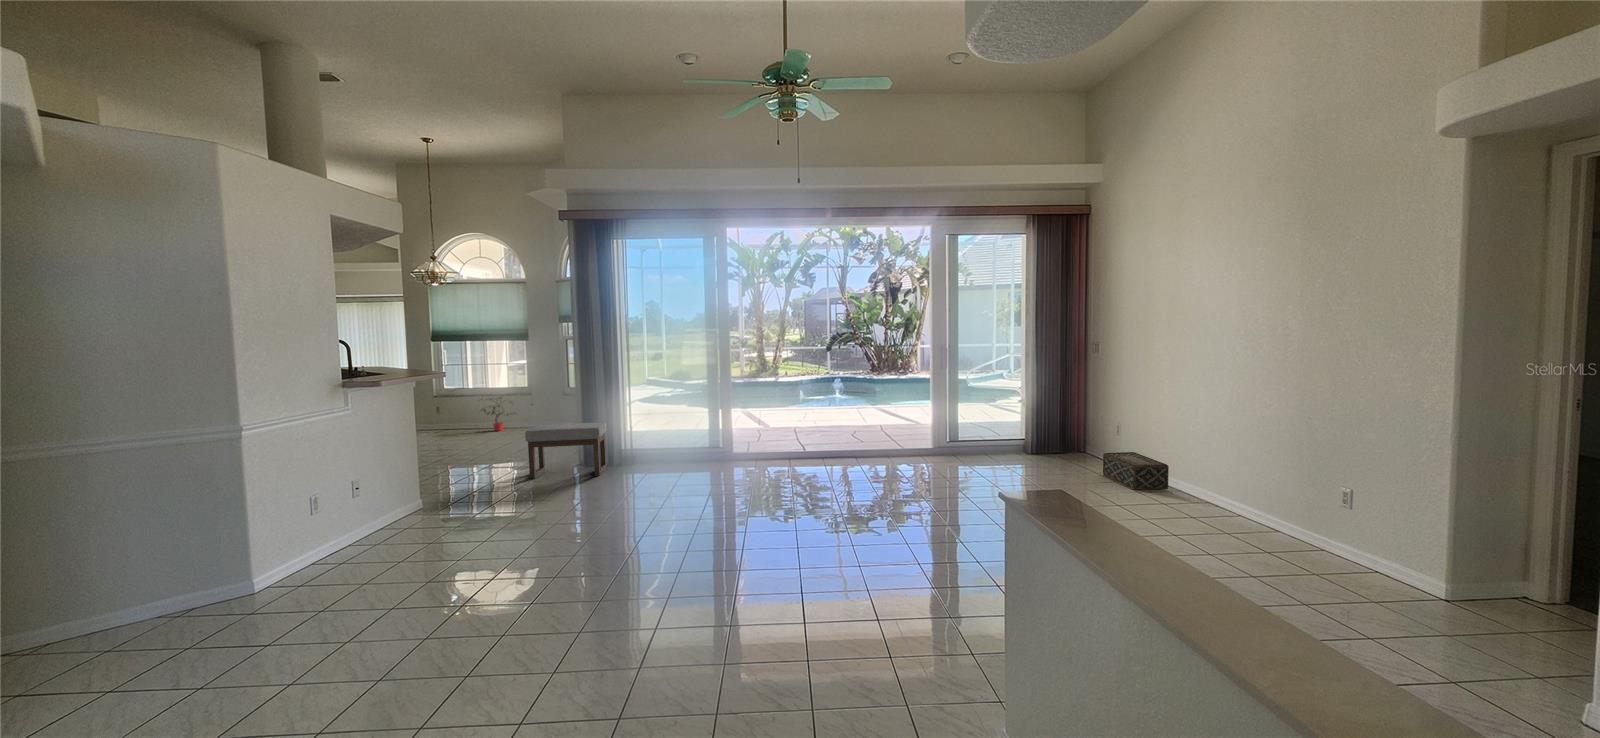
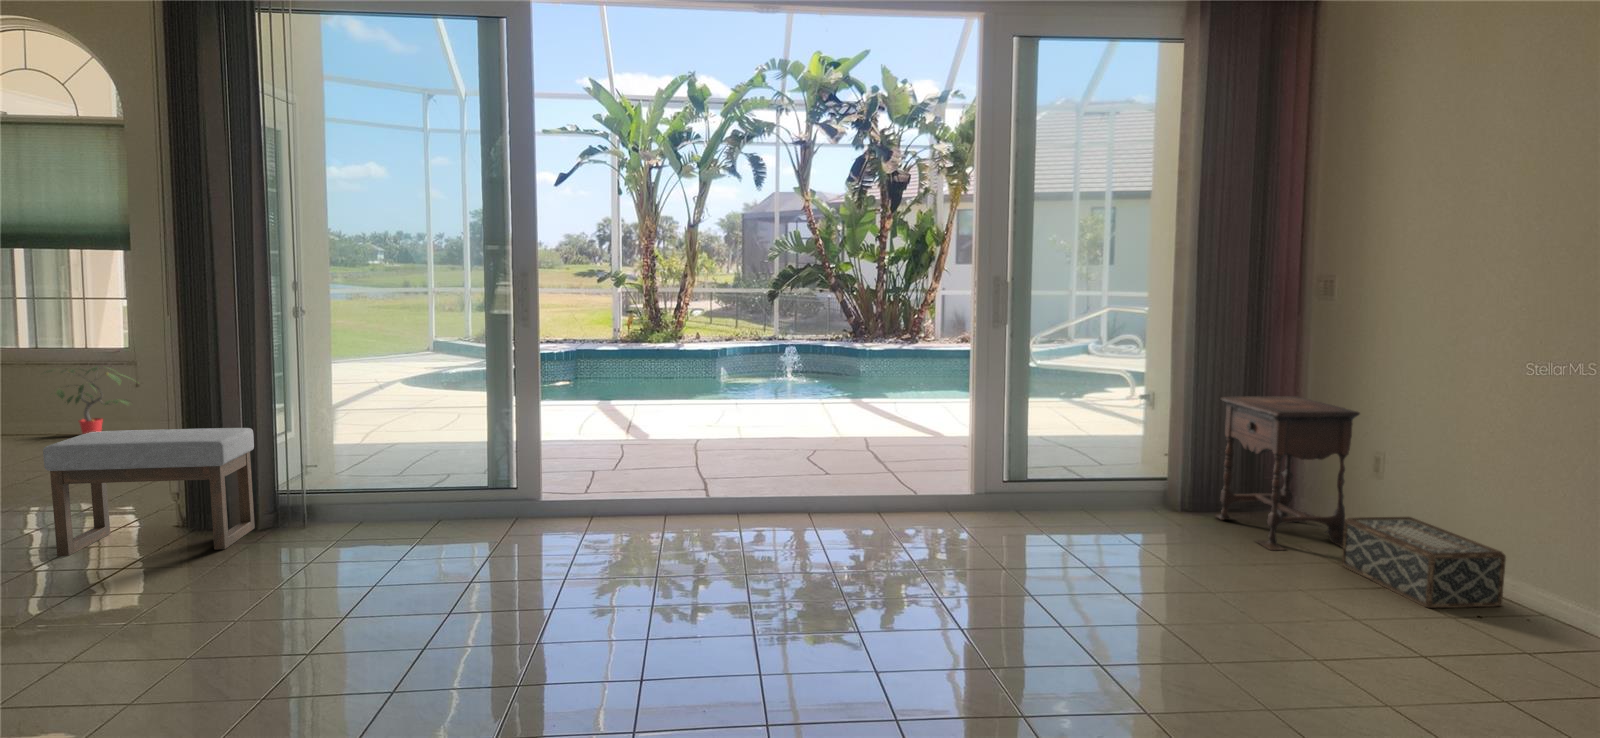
side table: none [1050,398,1119,470] -> present [1215,396,1360,550]

